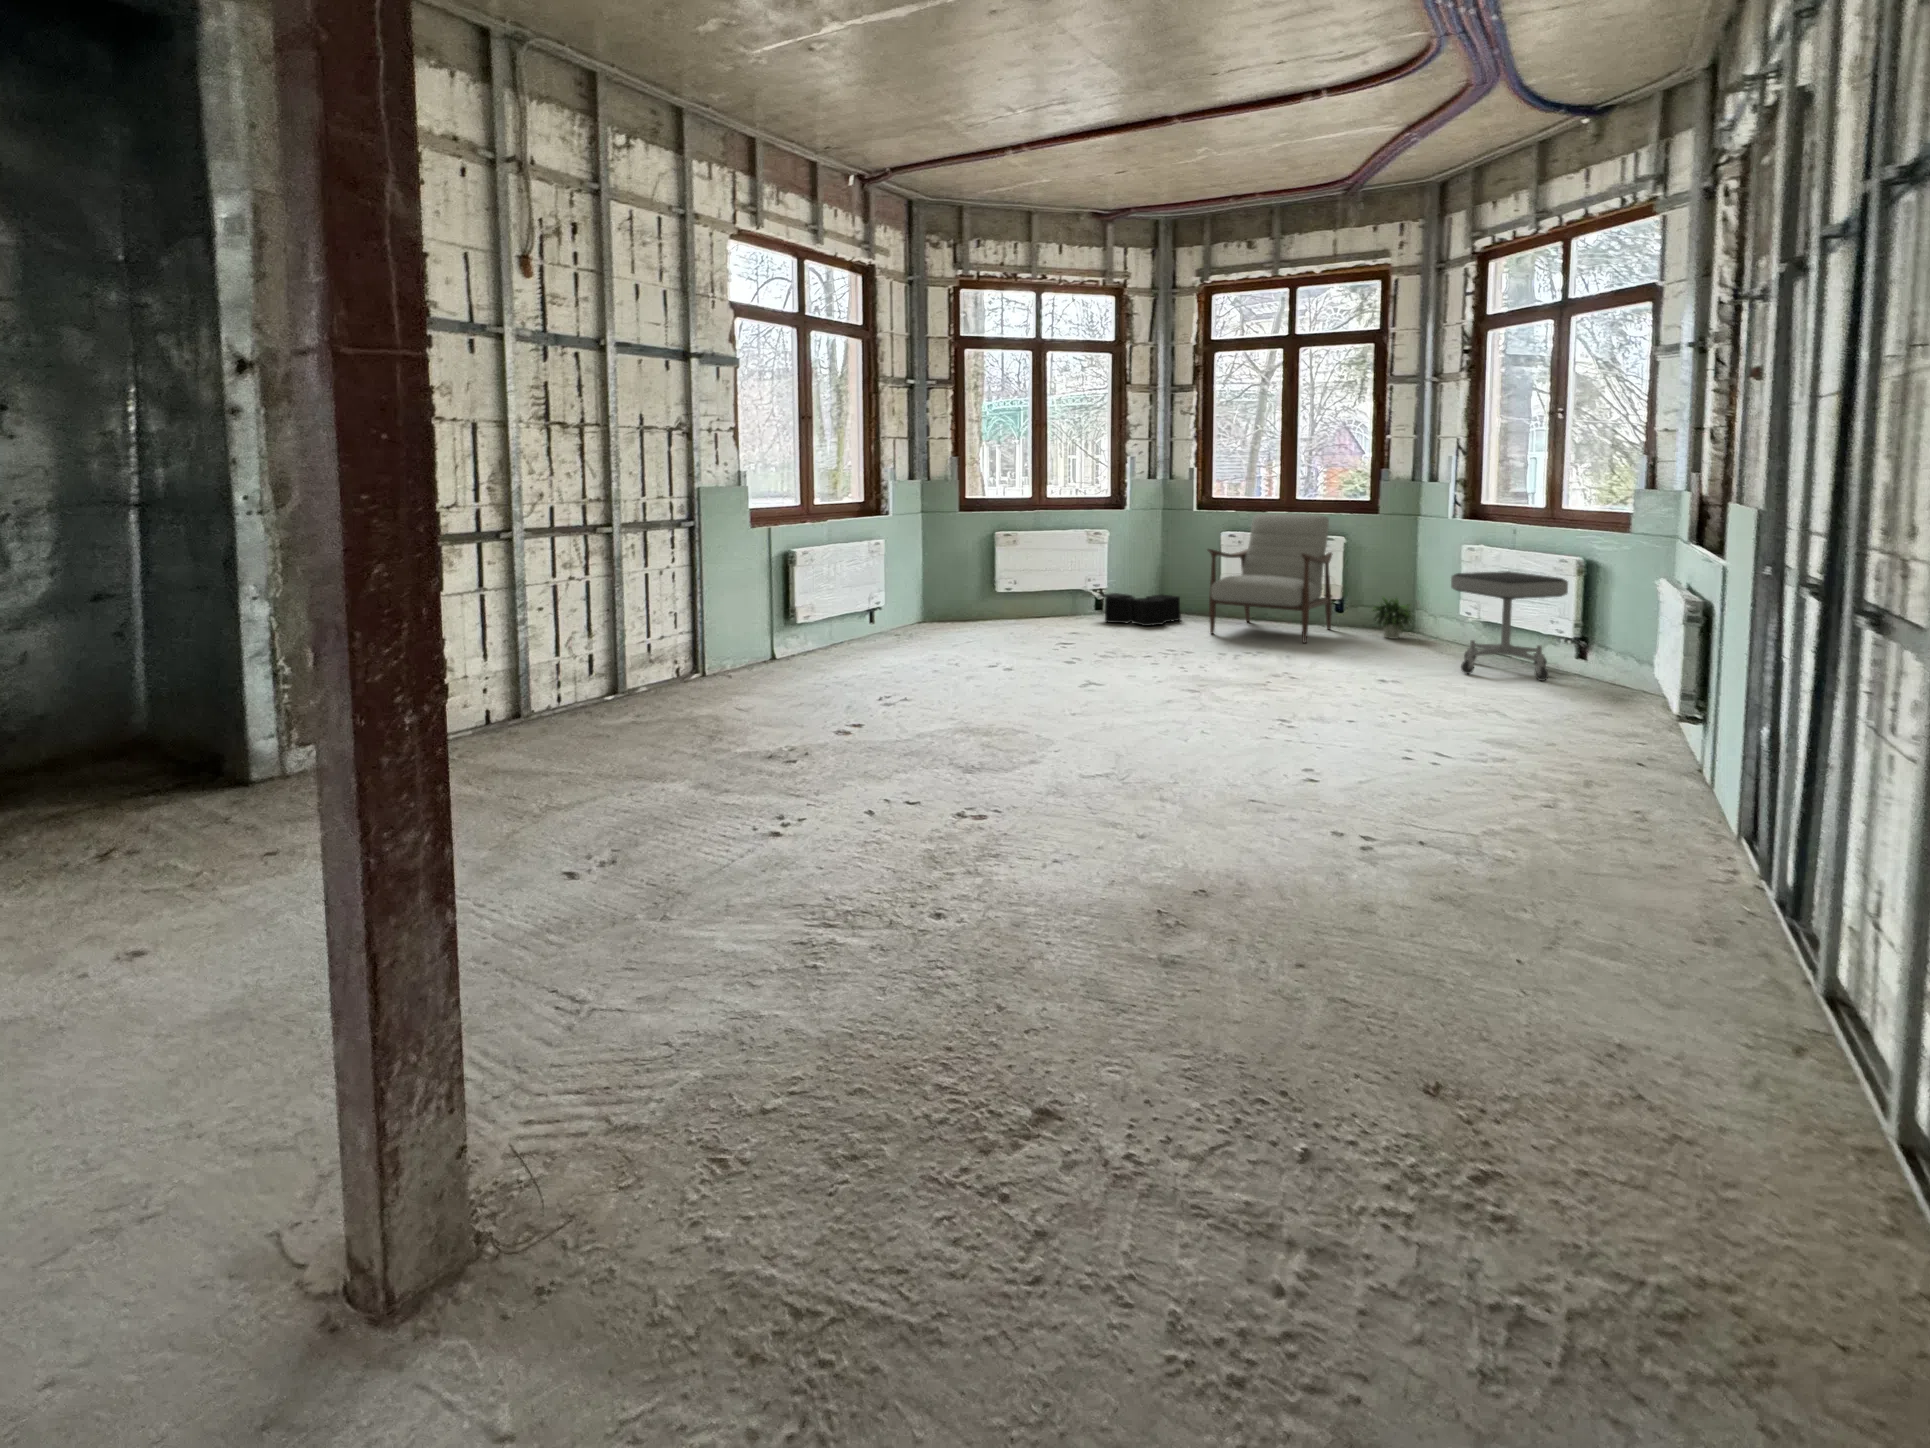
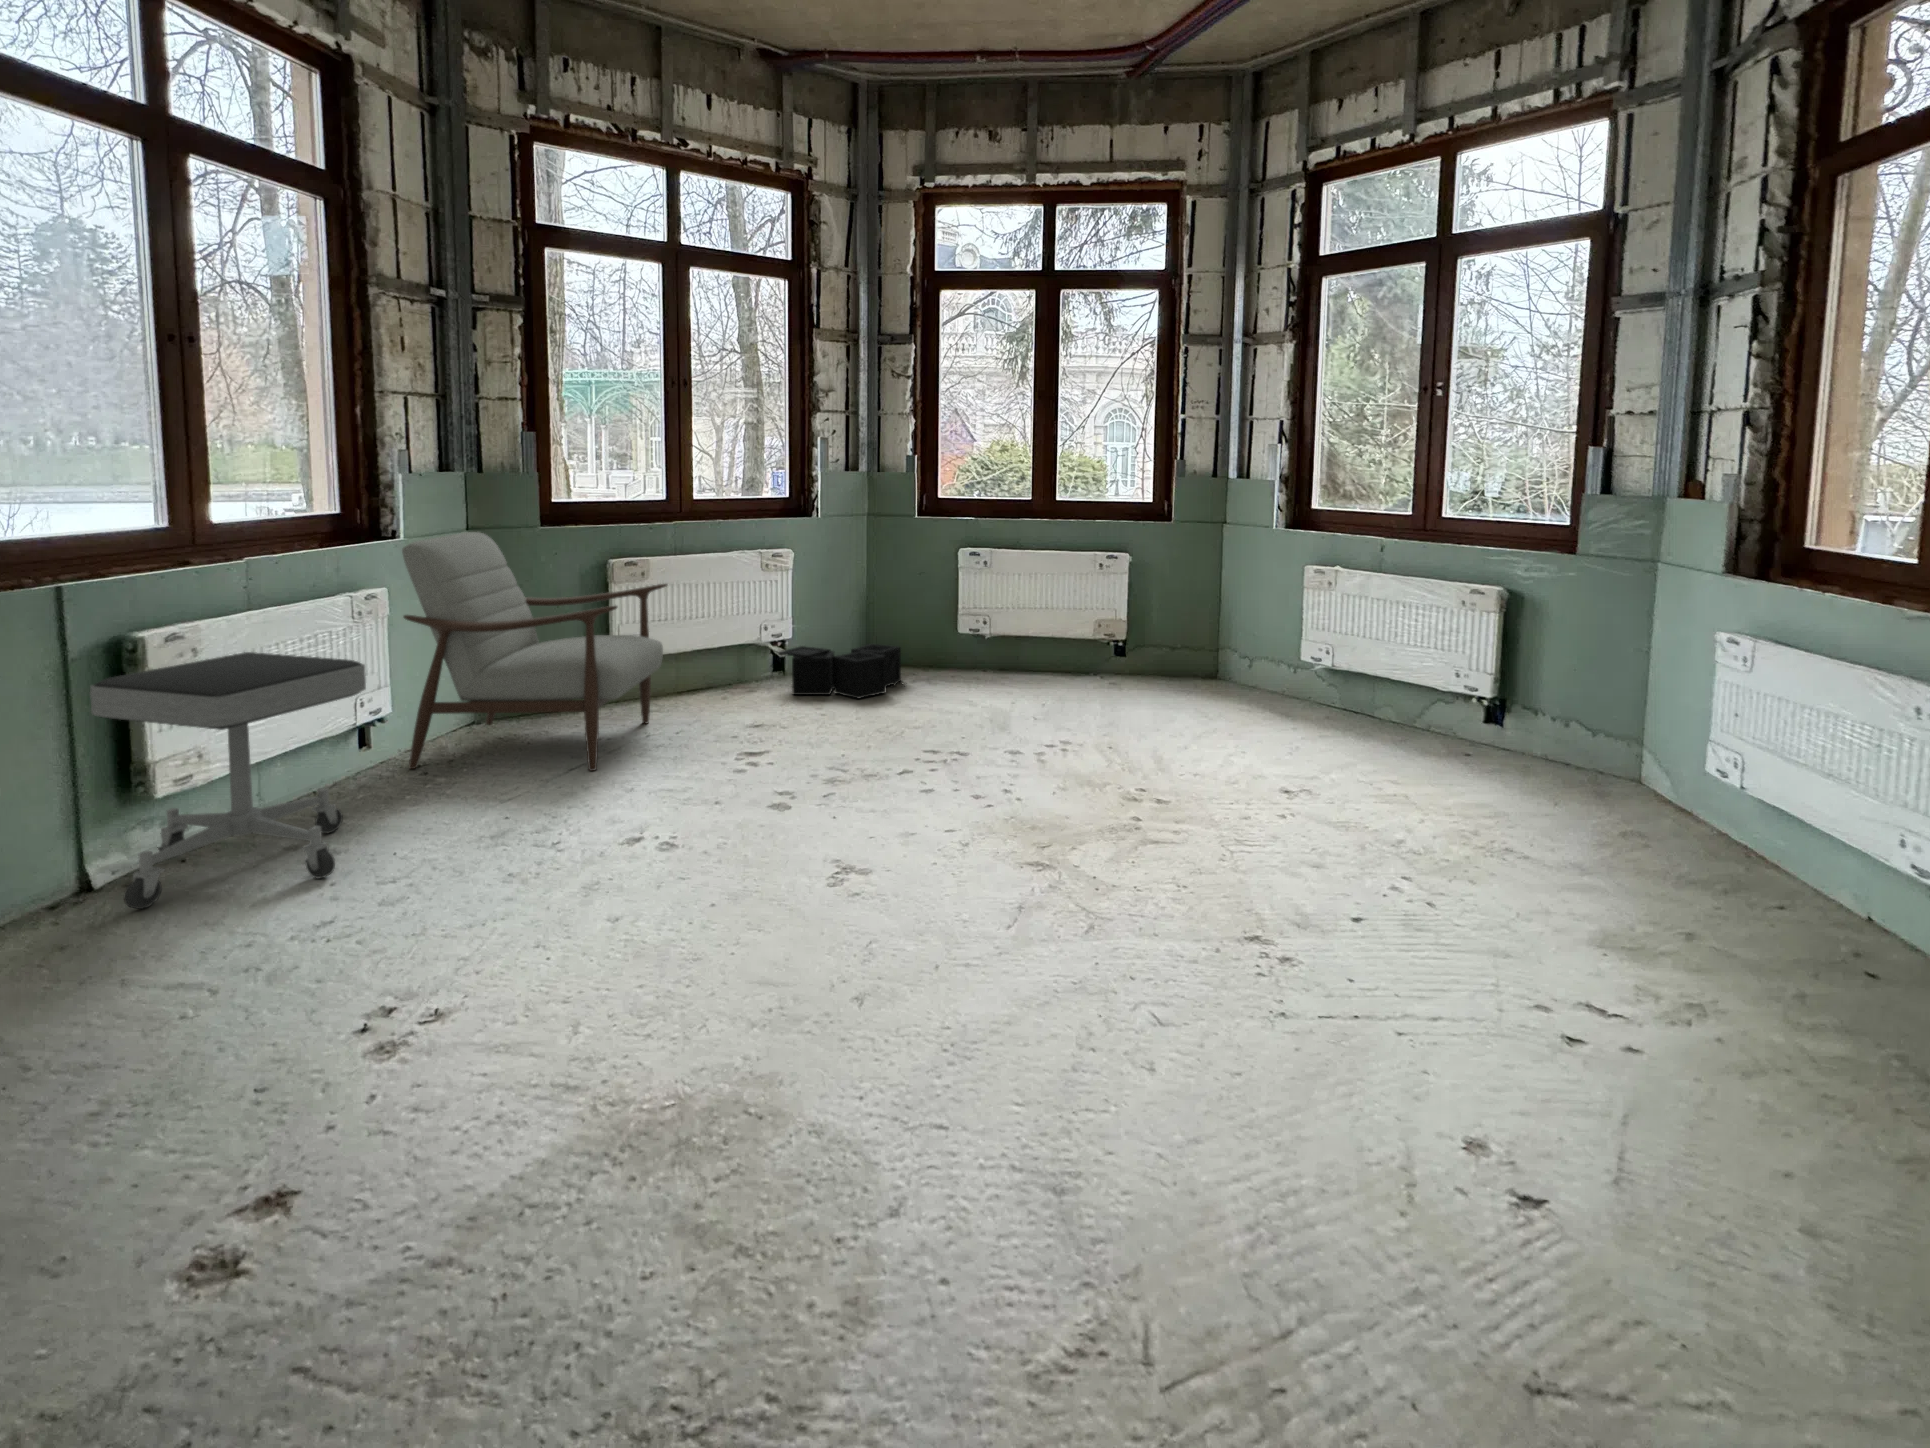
chair: present [1208,514,1333,643] -> present [402,532,667,771]
stool: present [1451,571,1568,681] -> present [90,652,366,909]
potted plant: present [1373,597,1414,639] -> none [1171,635,1228,695]

